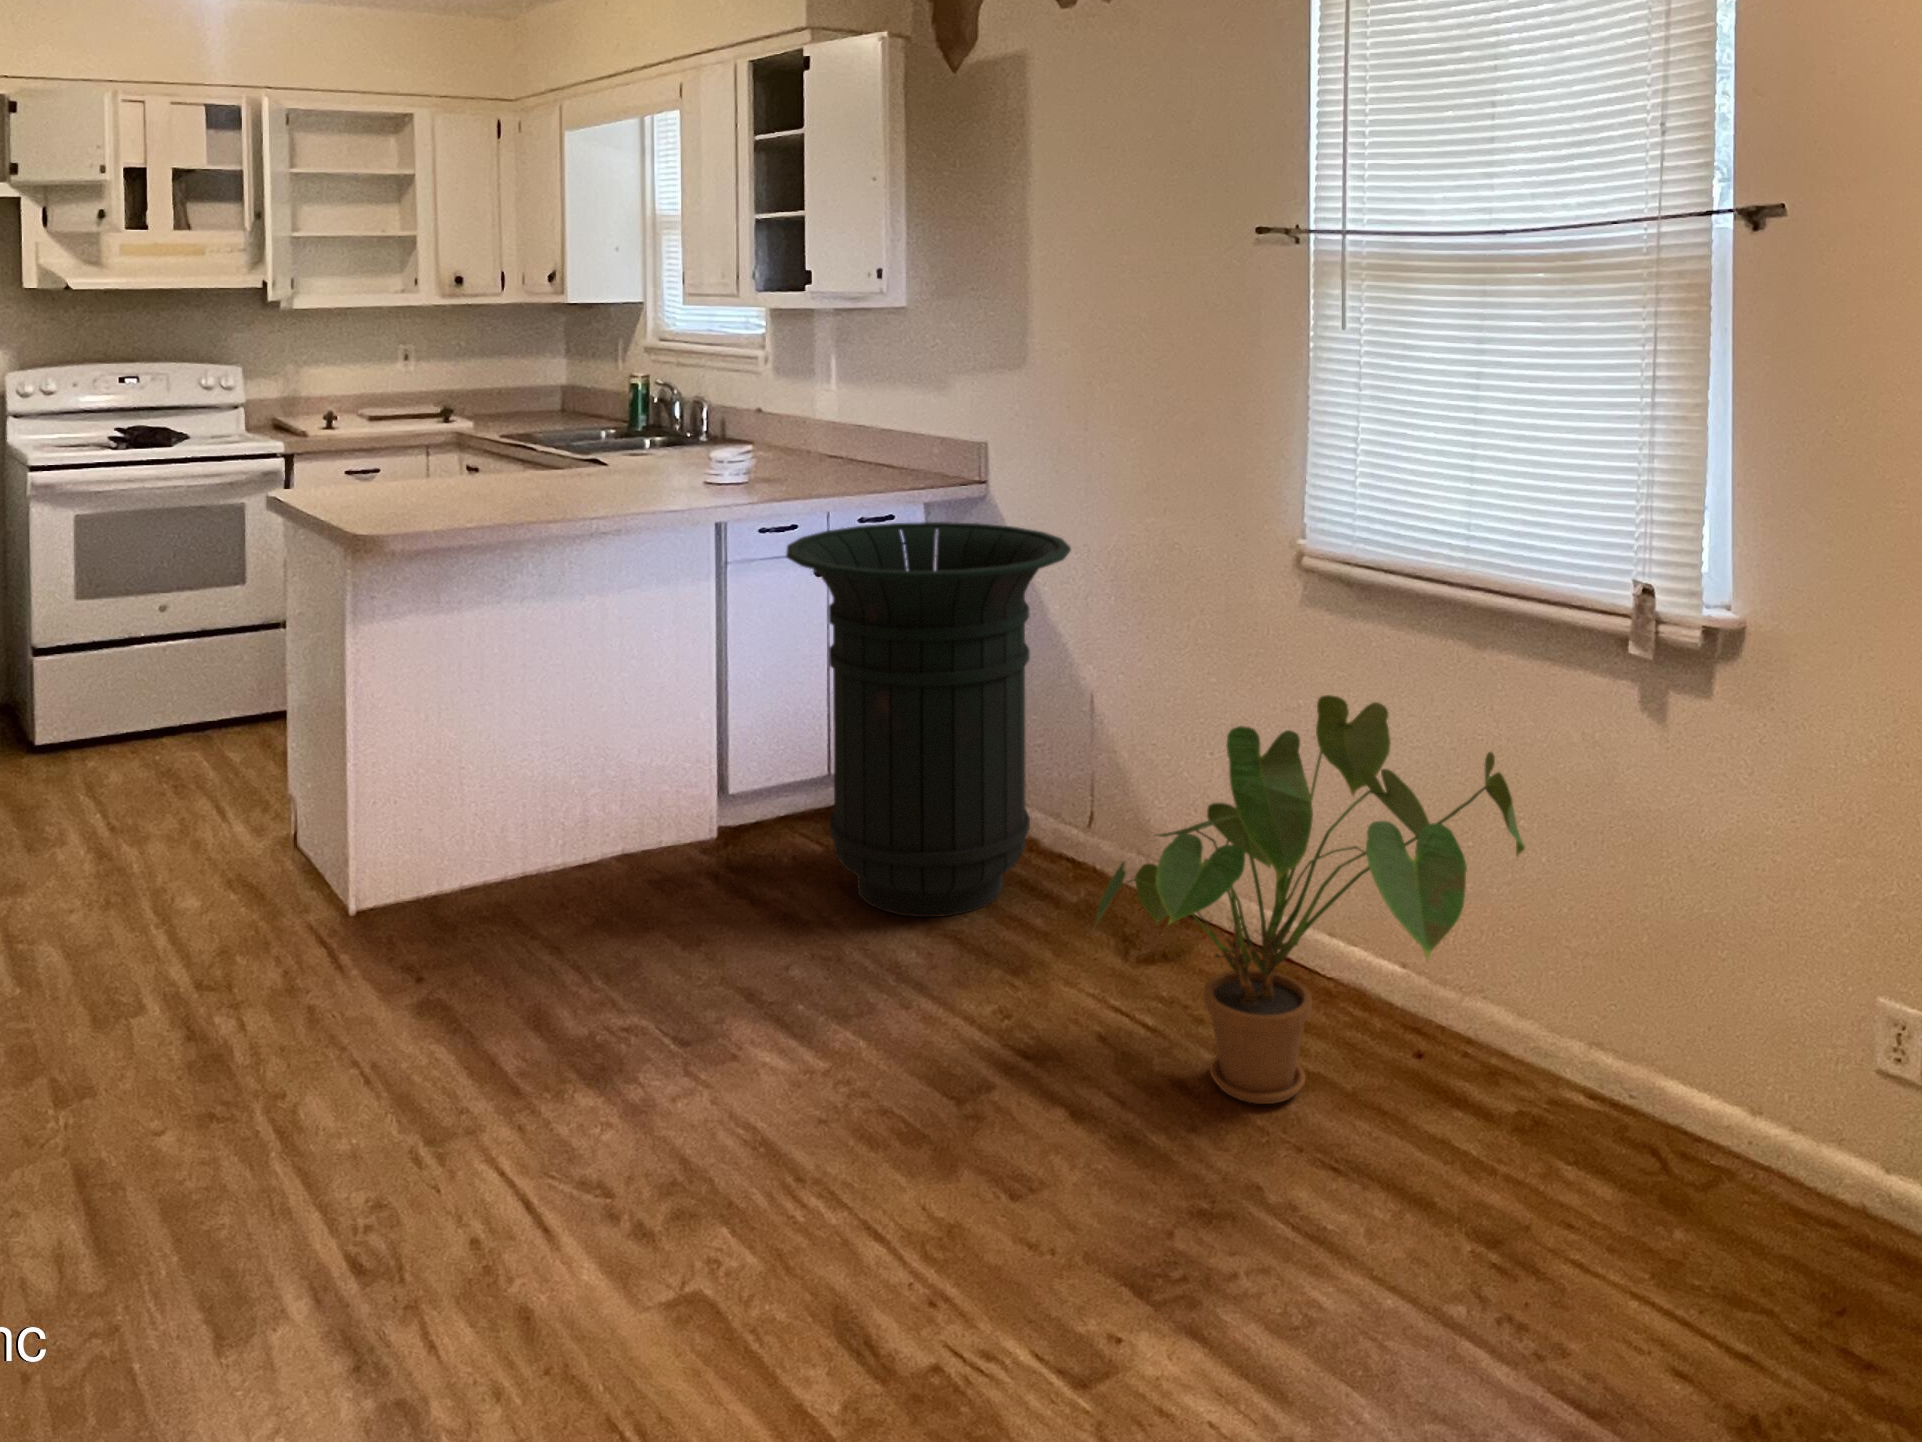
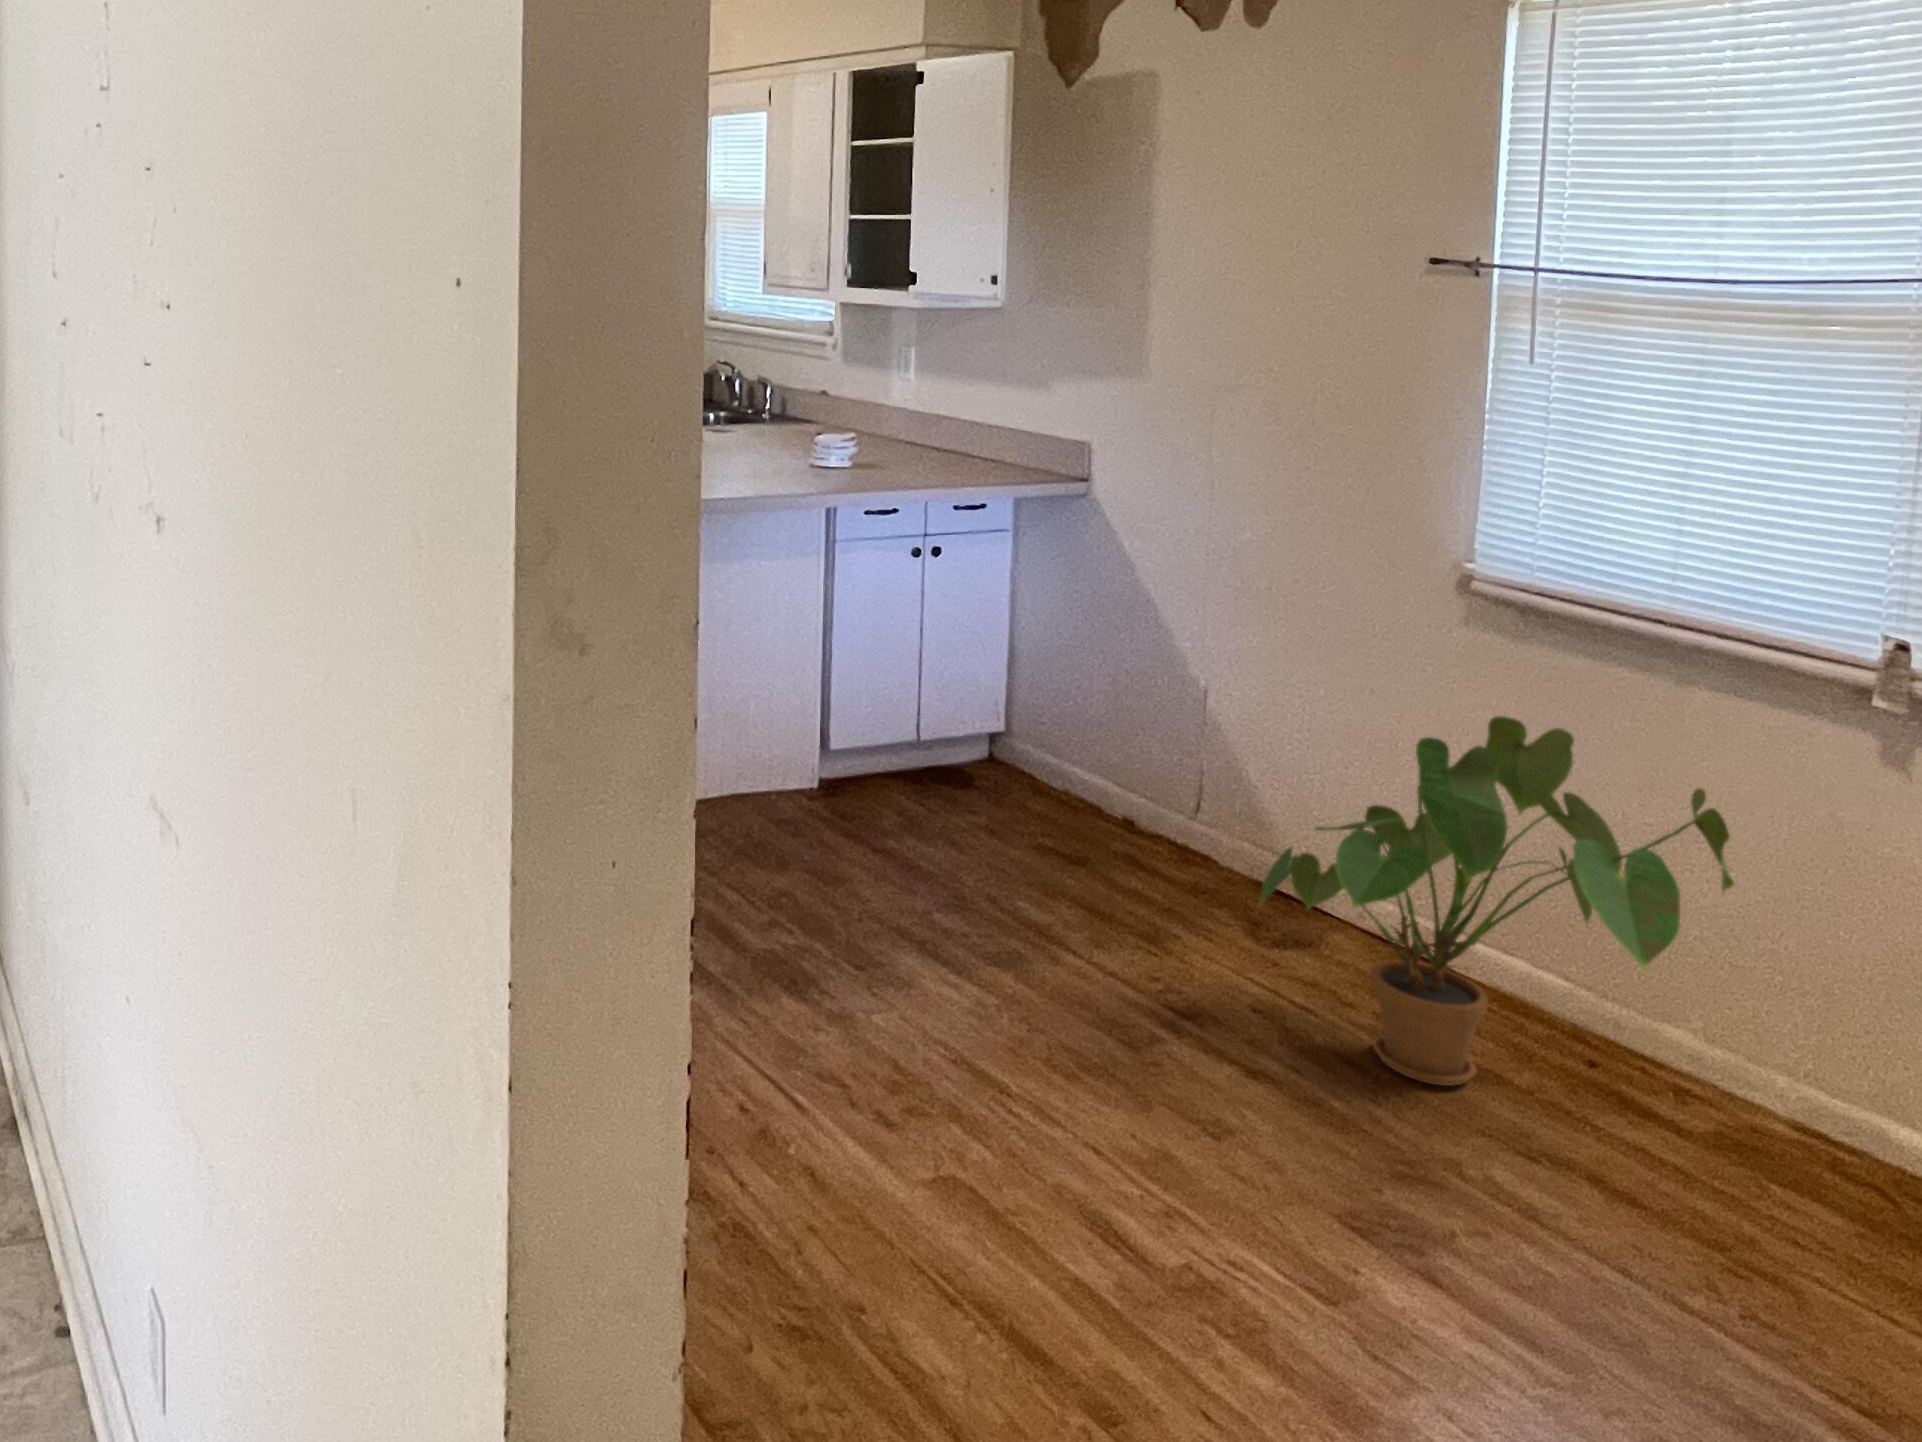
trash can: present [786,522,1071,917] -> none [911,514,1195,879]

